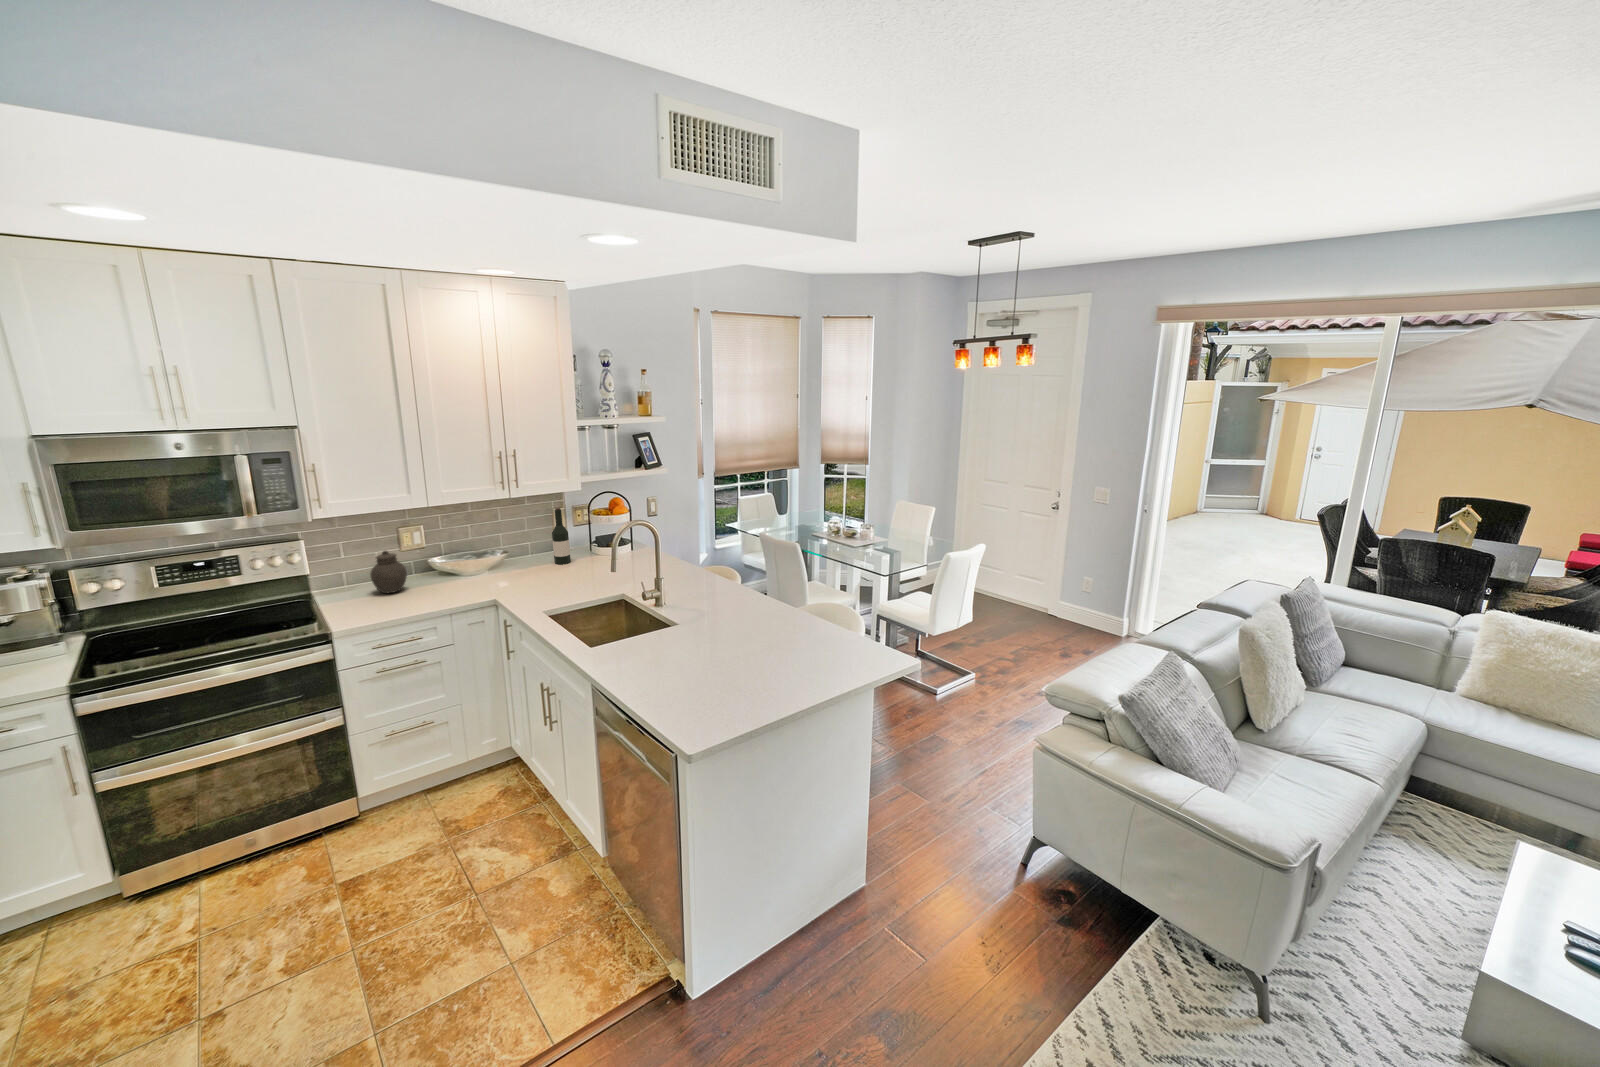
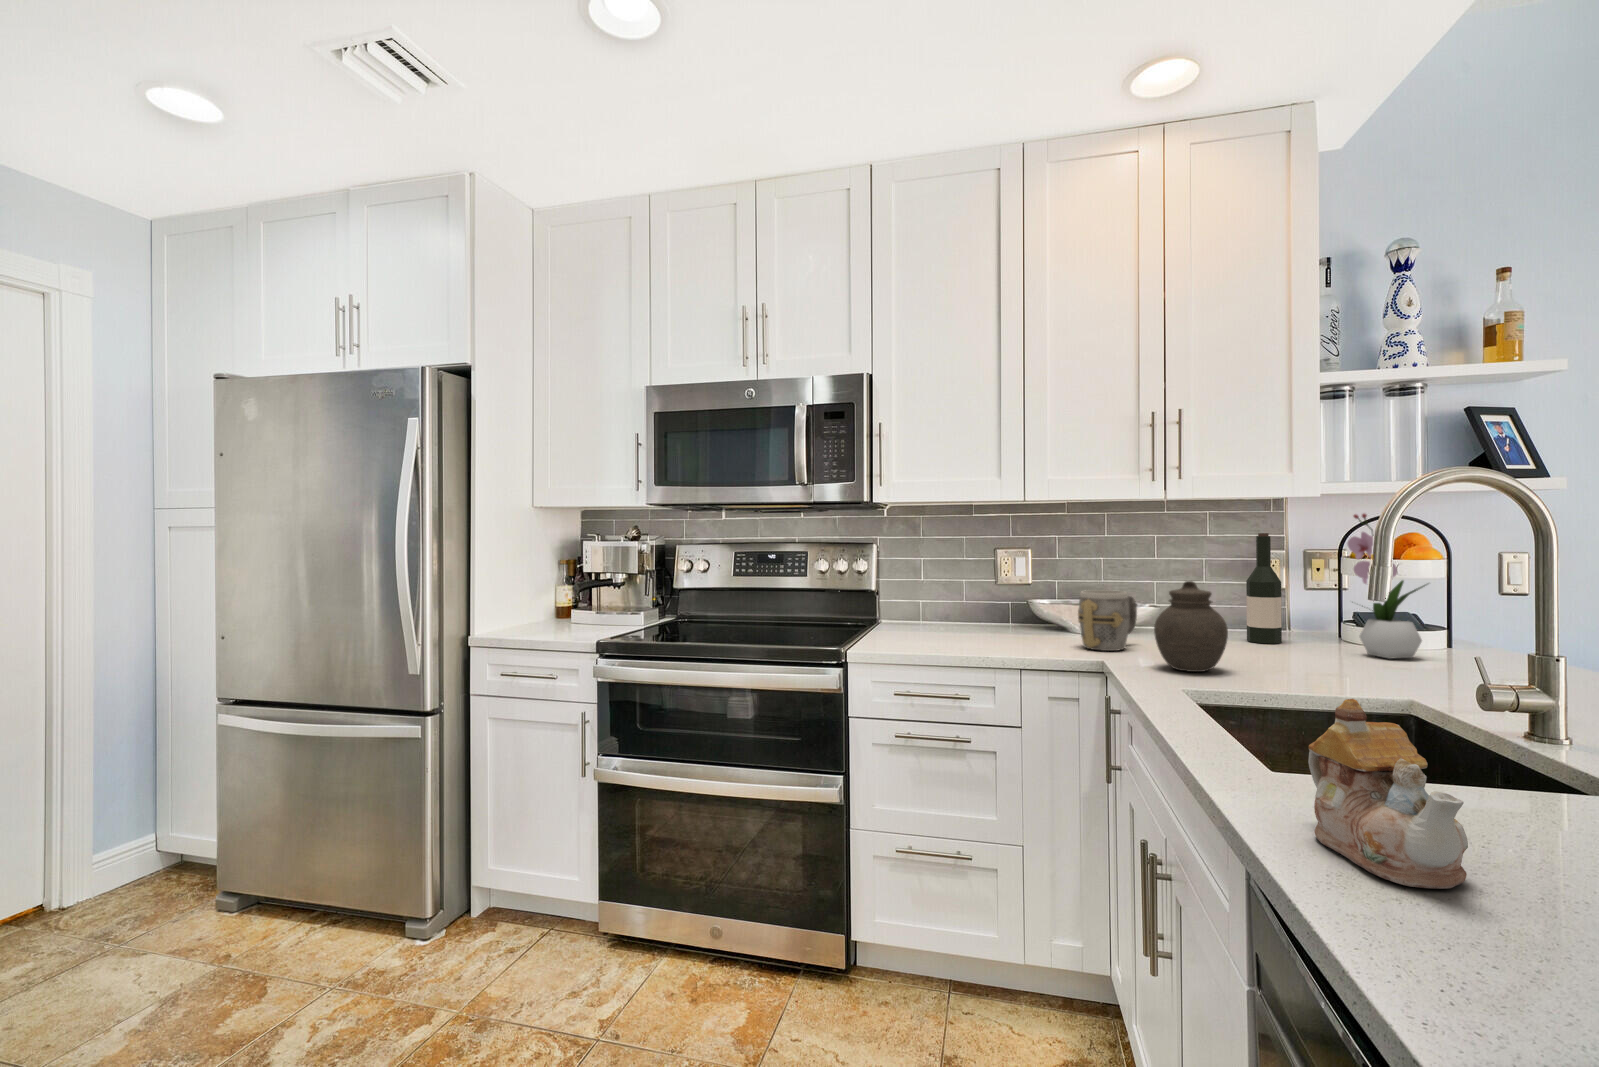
flower arrangement: none [596,500,628,565] -> present [1347,514,1426,659]
jar: present [370,551,407,593] -> present [1154,581,1228,672]
mug: none [471,554,502,590] -> present [1078,590,1137,651]
teapot: none [605,627,644,675] -> present [1308,699,1468,889]

